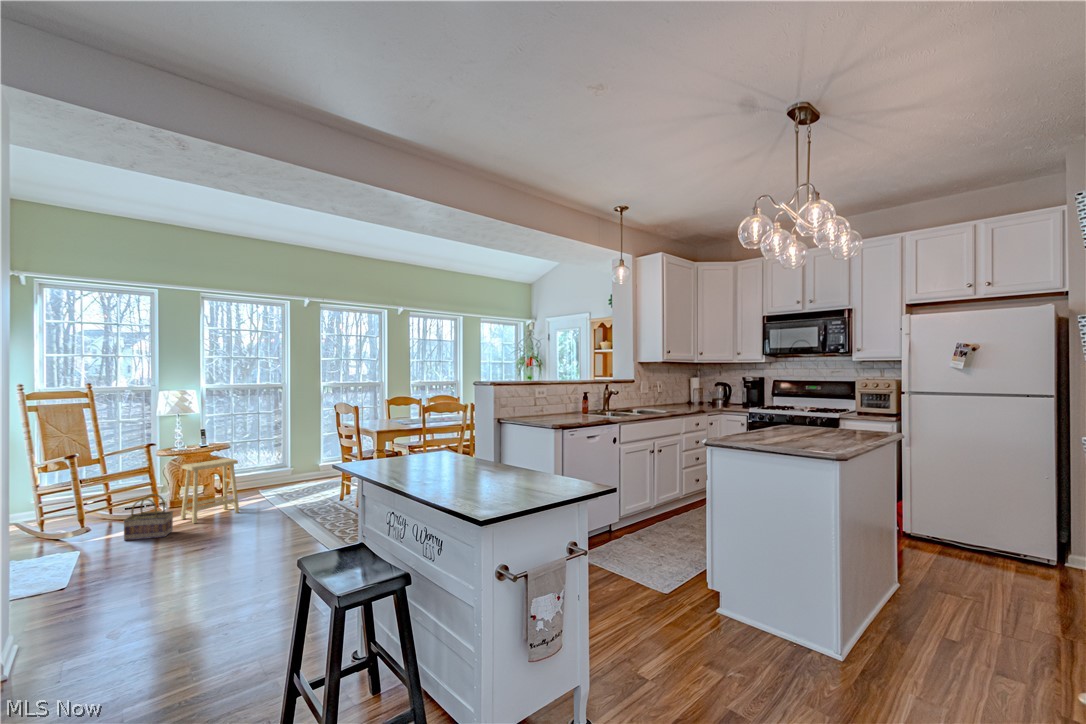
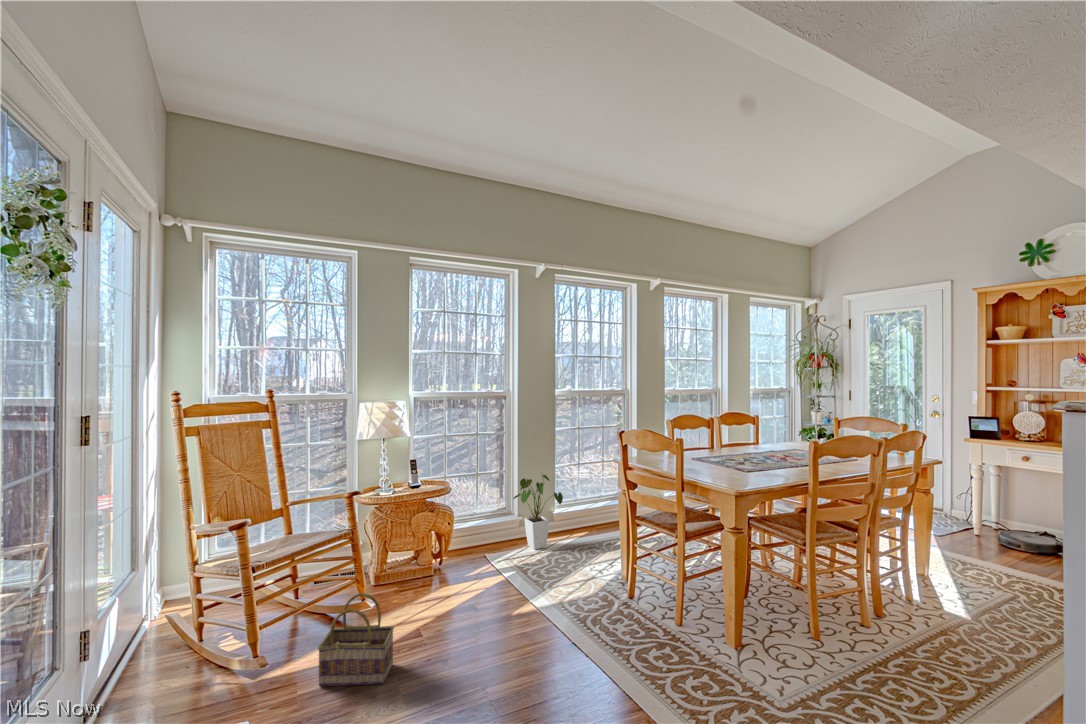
house plant: none [283,438,315,487] -> present [513,473,563,550]
footstool: present [181,458,239,523] -> none [397,516,483,641]

